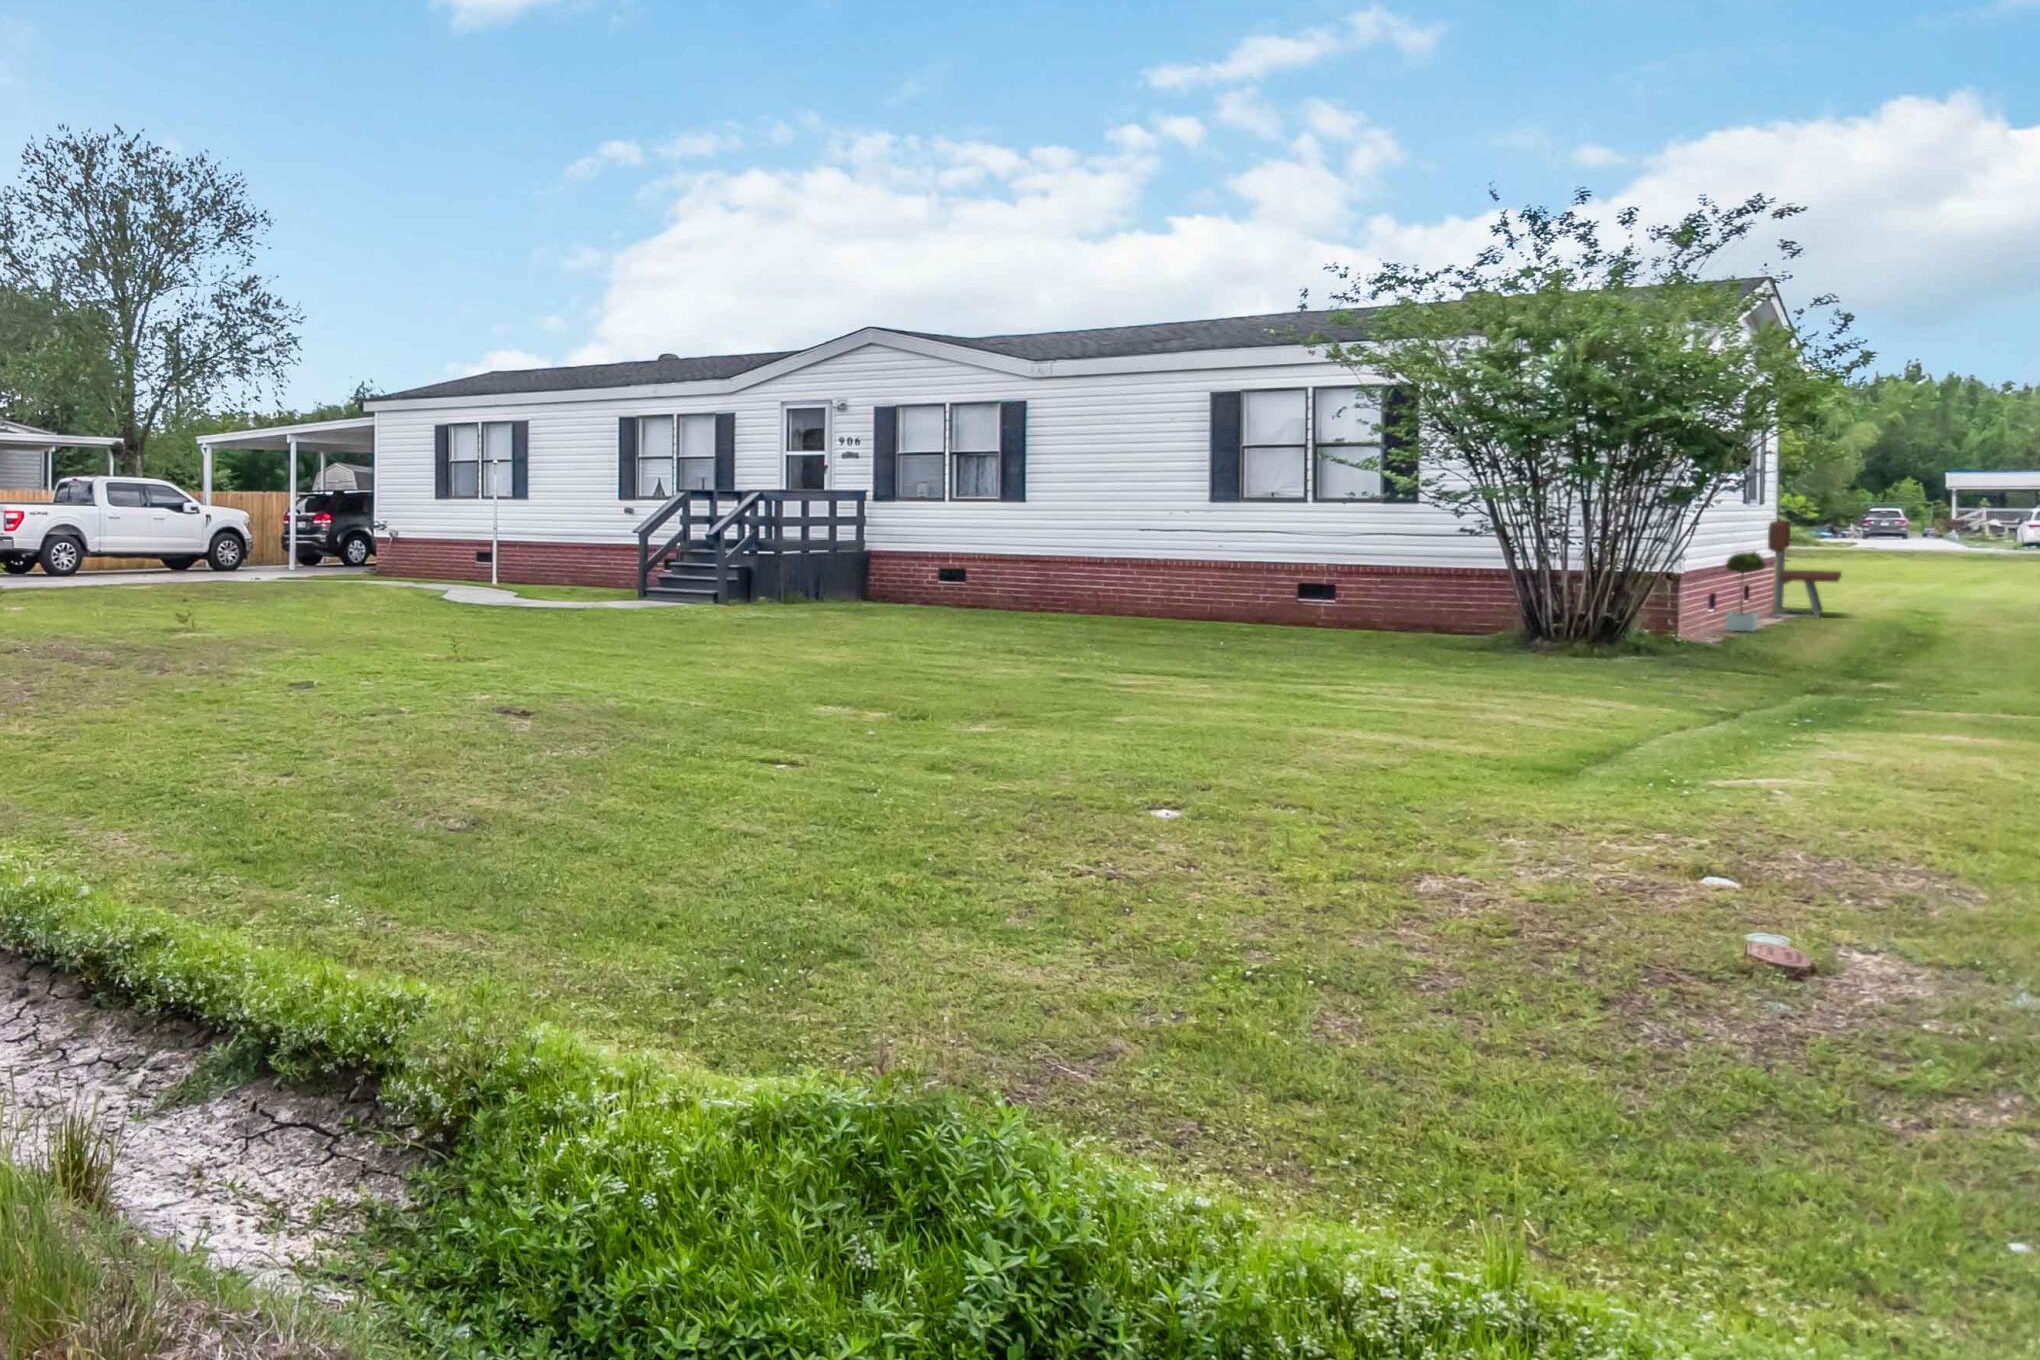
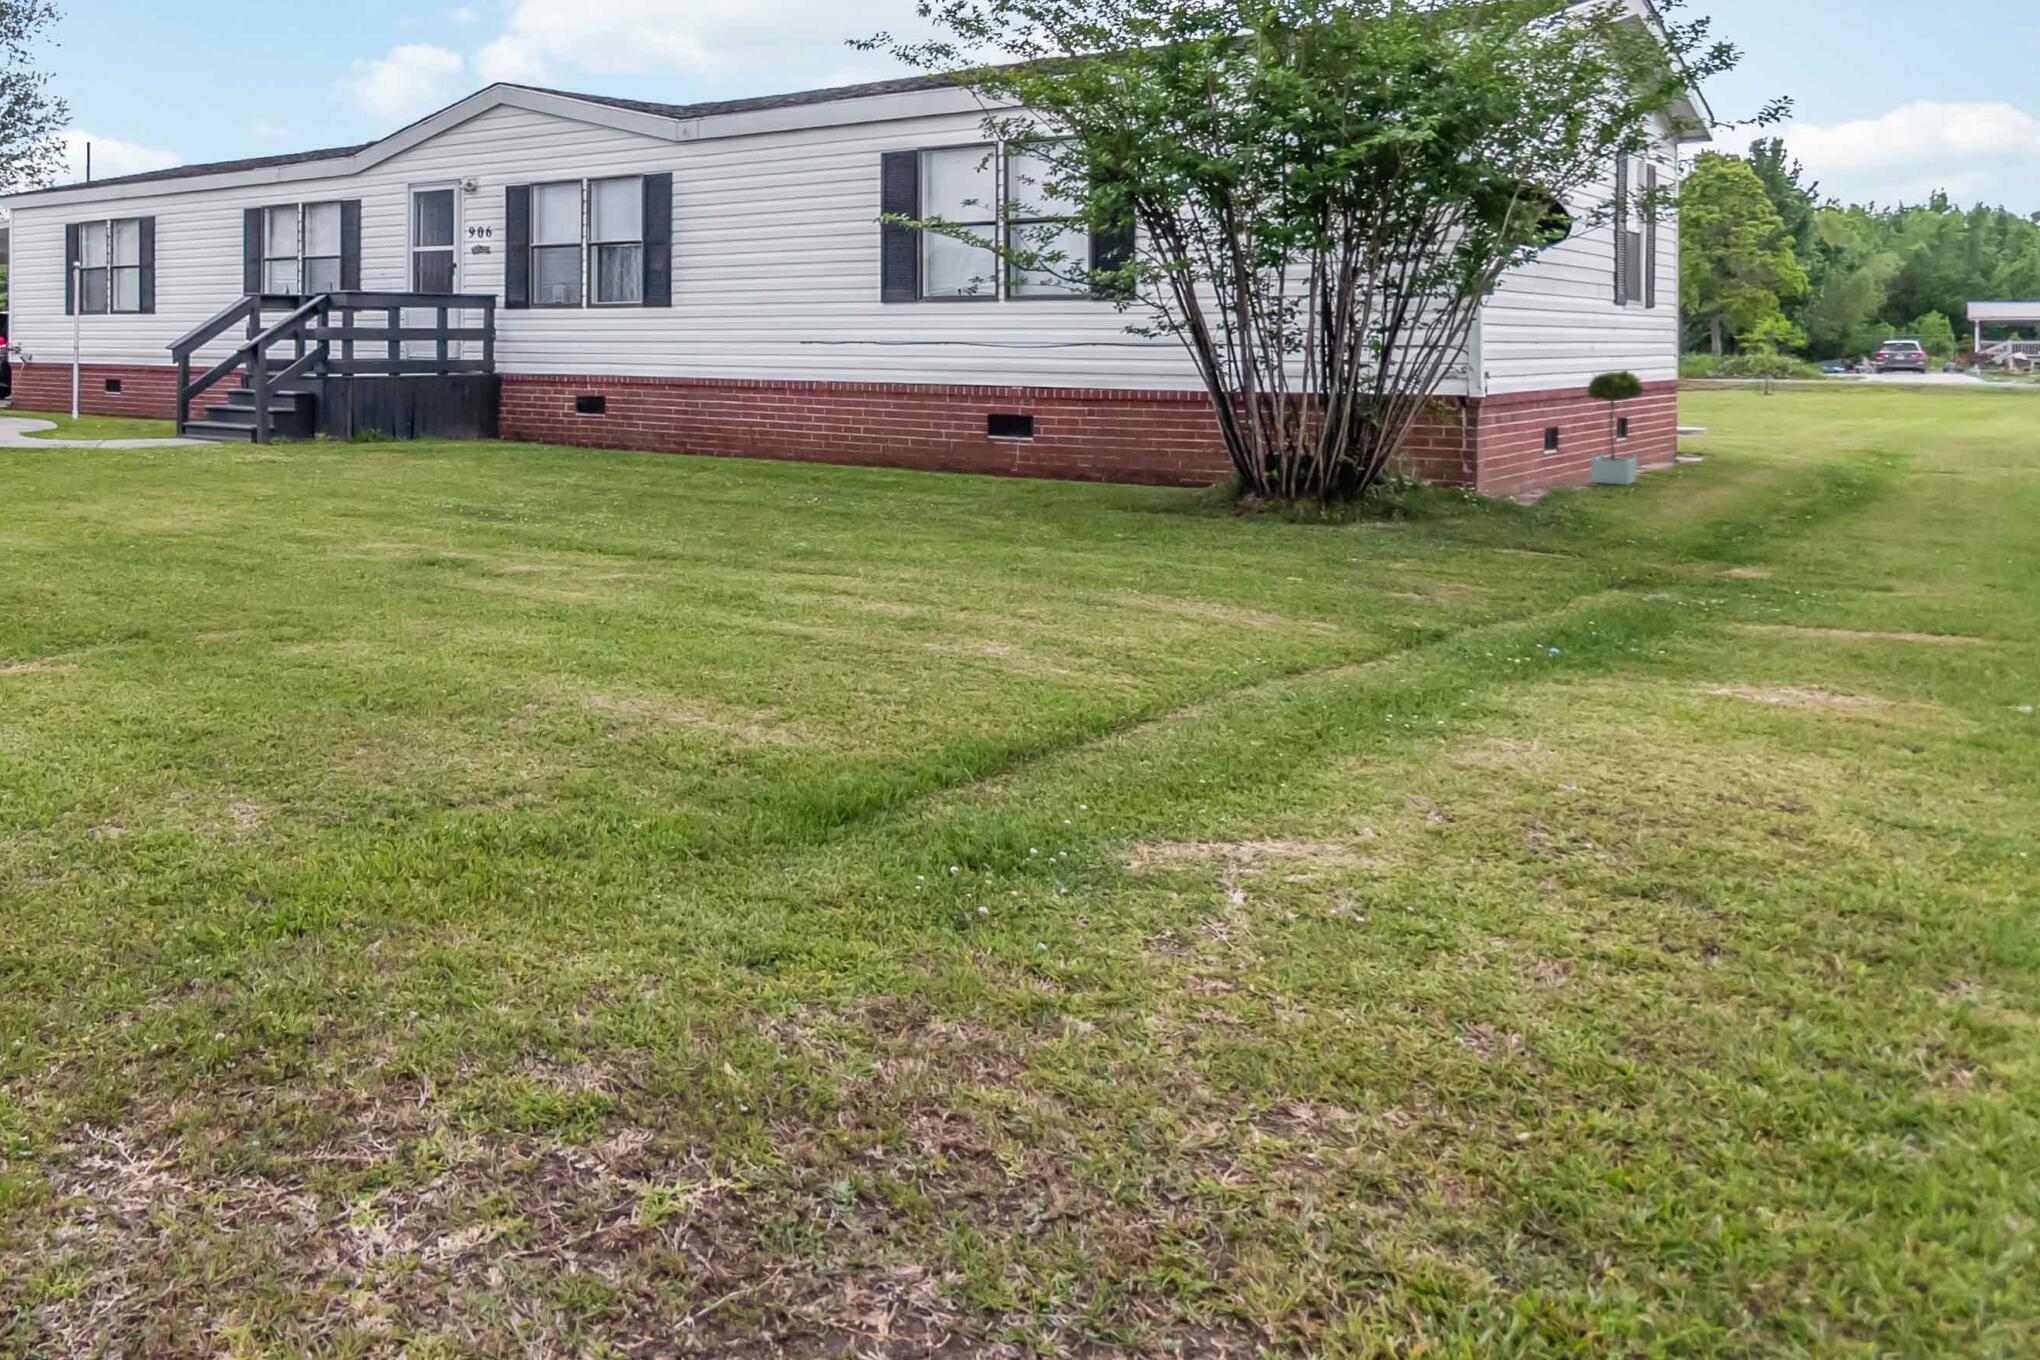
bench: present [1768,520,1842,618] -> none [1677,334,1780,468]

